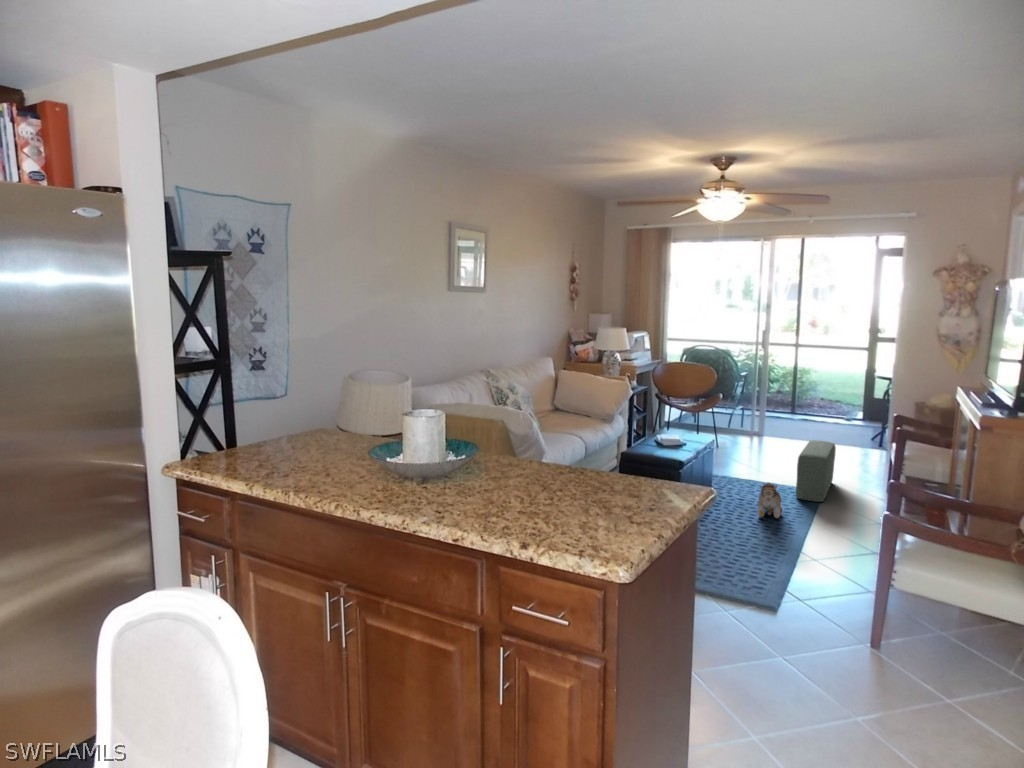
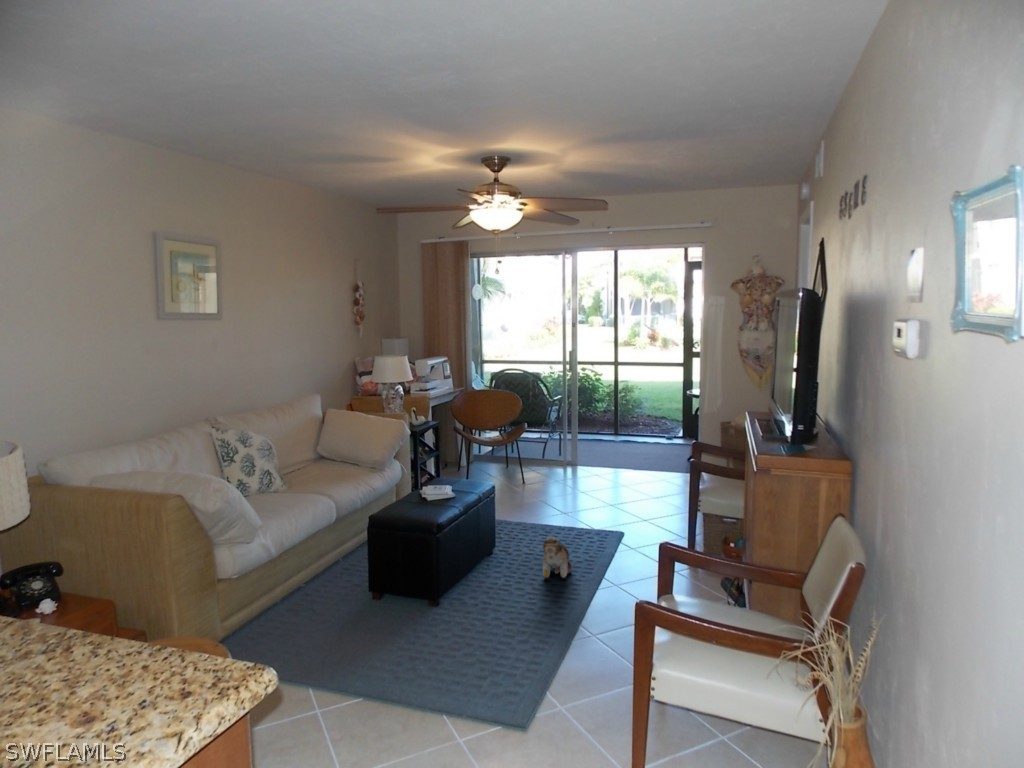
pouf: present [796,440,836,502] -> none [592,474,637,549]

